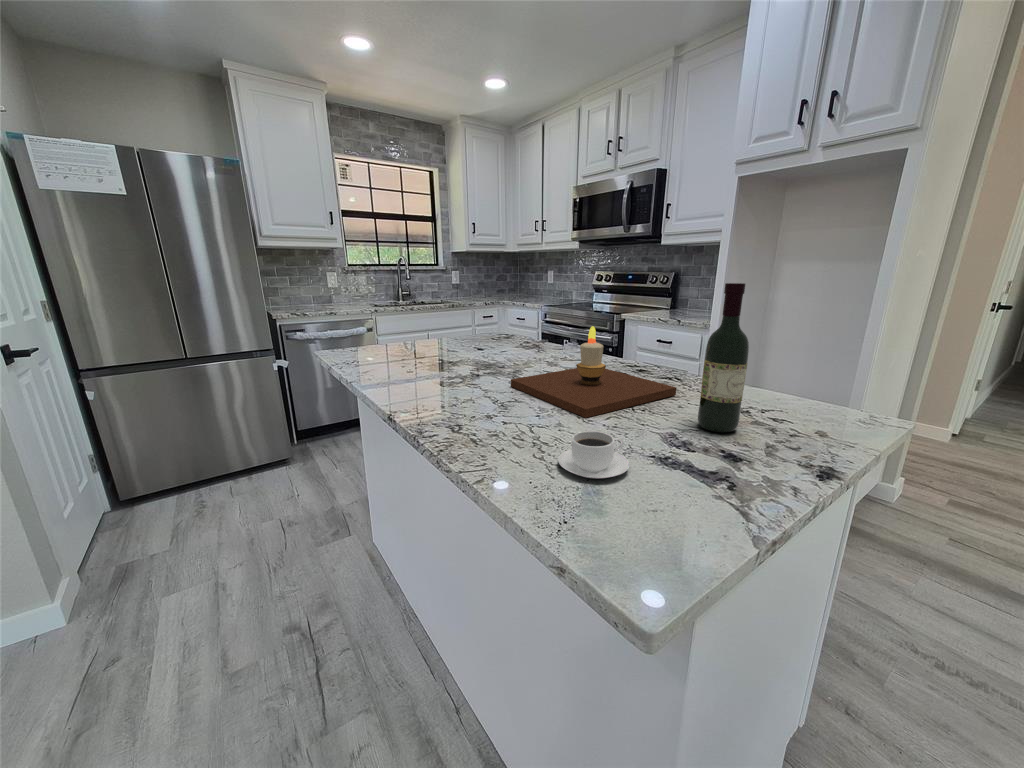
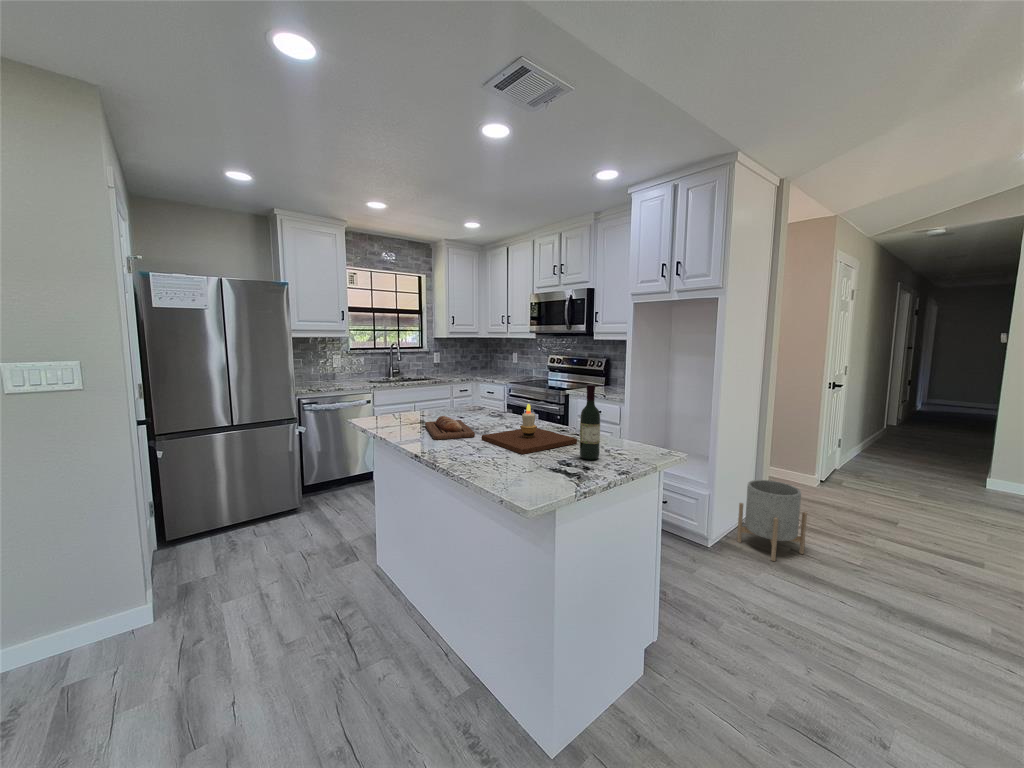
bread loaf: none [424,347,499,386] -> present [425,416,475,440]
coffee cup: present [558,431,629,479] -> none [504,456,537,477]
planter: none [861,440,984,556] -> present [737,480,807,561]

